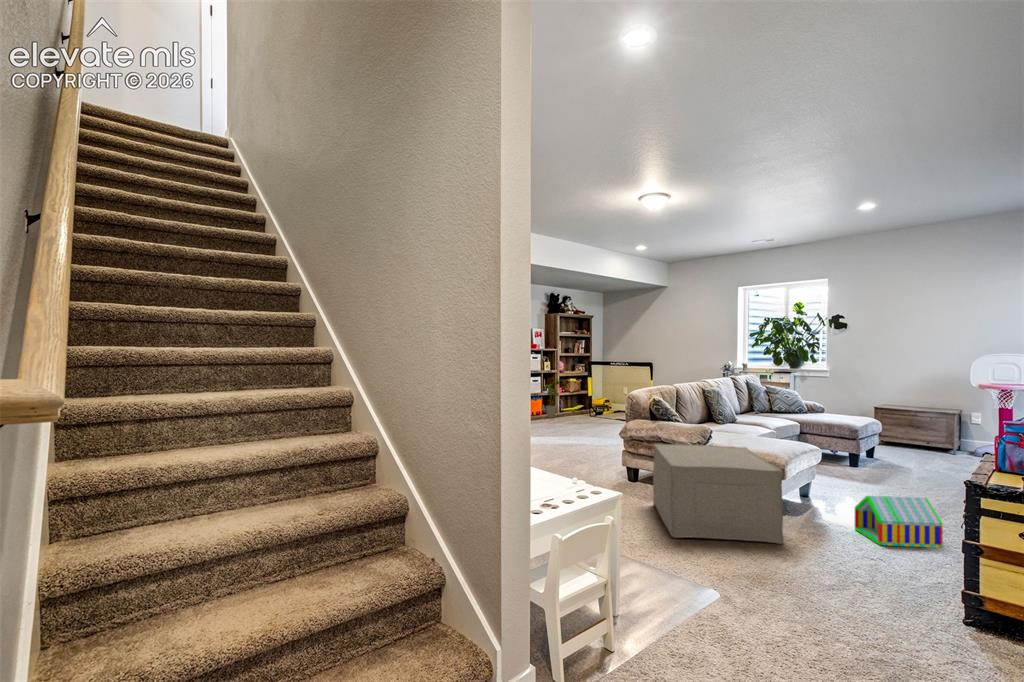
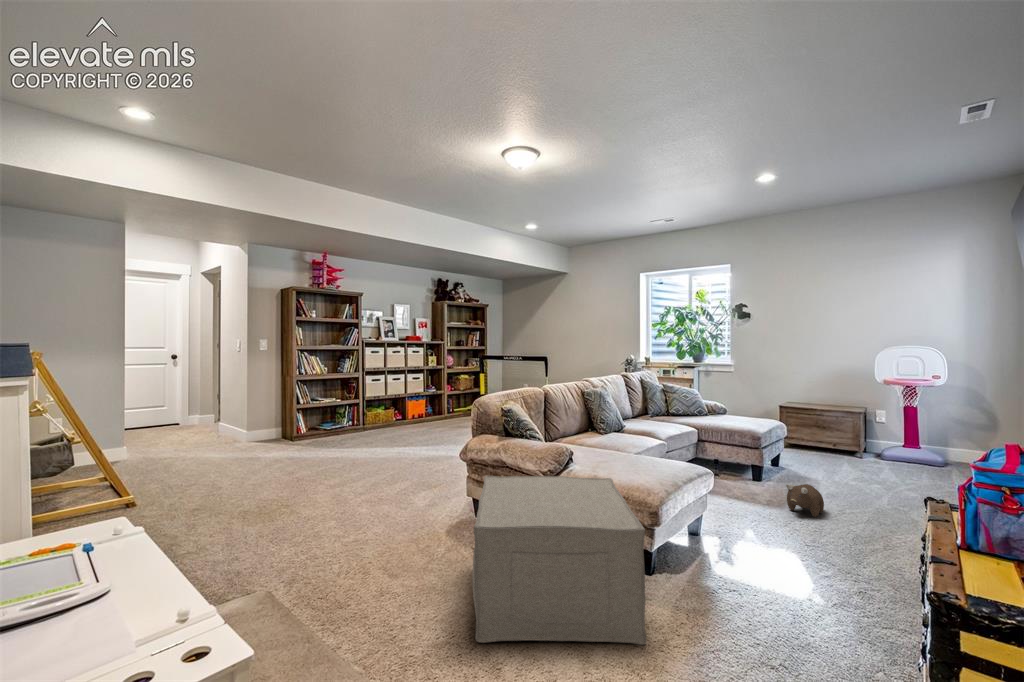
house plant: present [544,378,564,418] -> none [428,375,451,421]
plush toy: none [881,464,913,490] -> present [786,484,824,517]
toy house: present [855,496,943,548] -> none [752,555,872,636]

